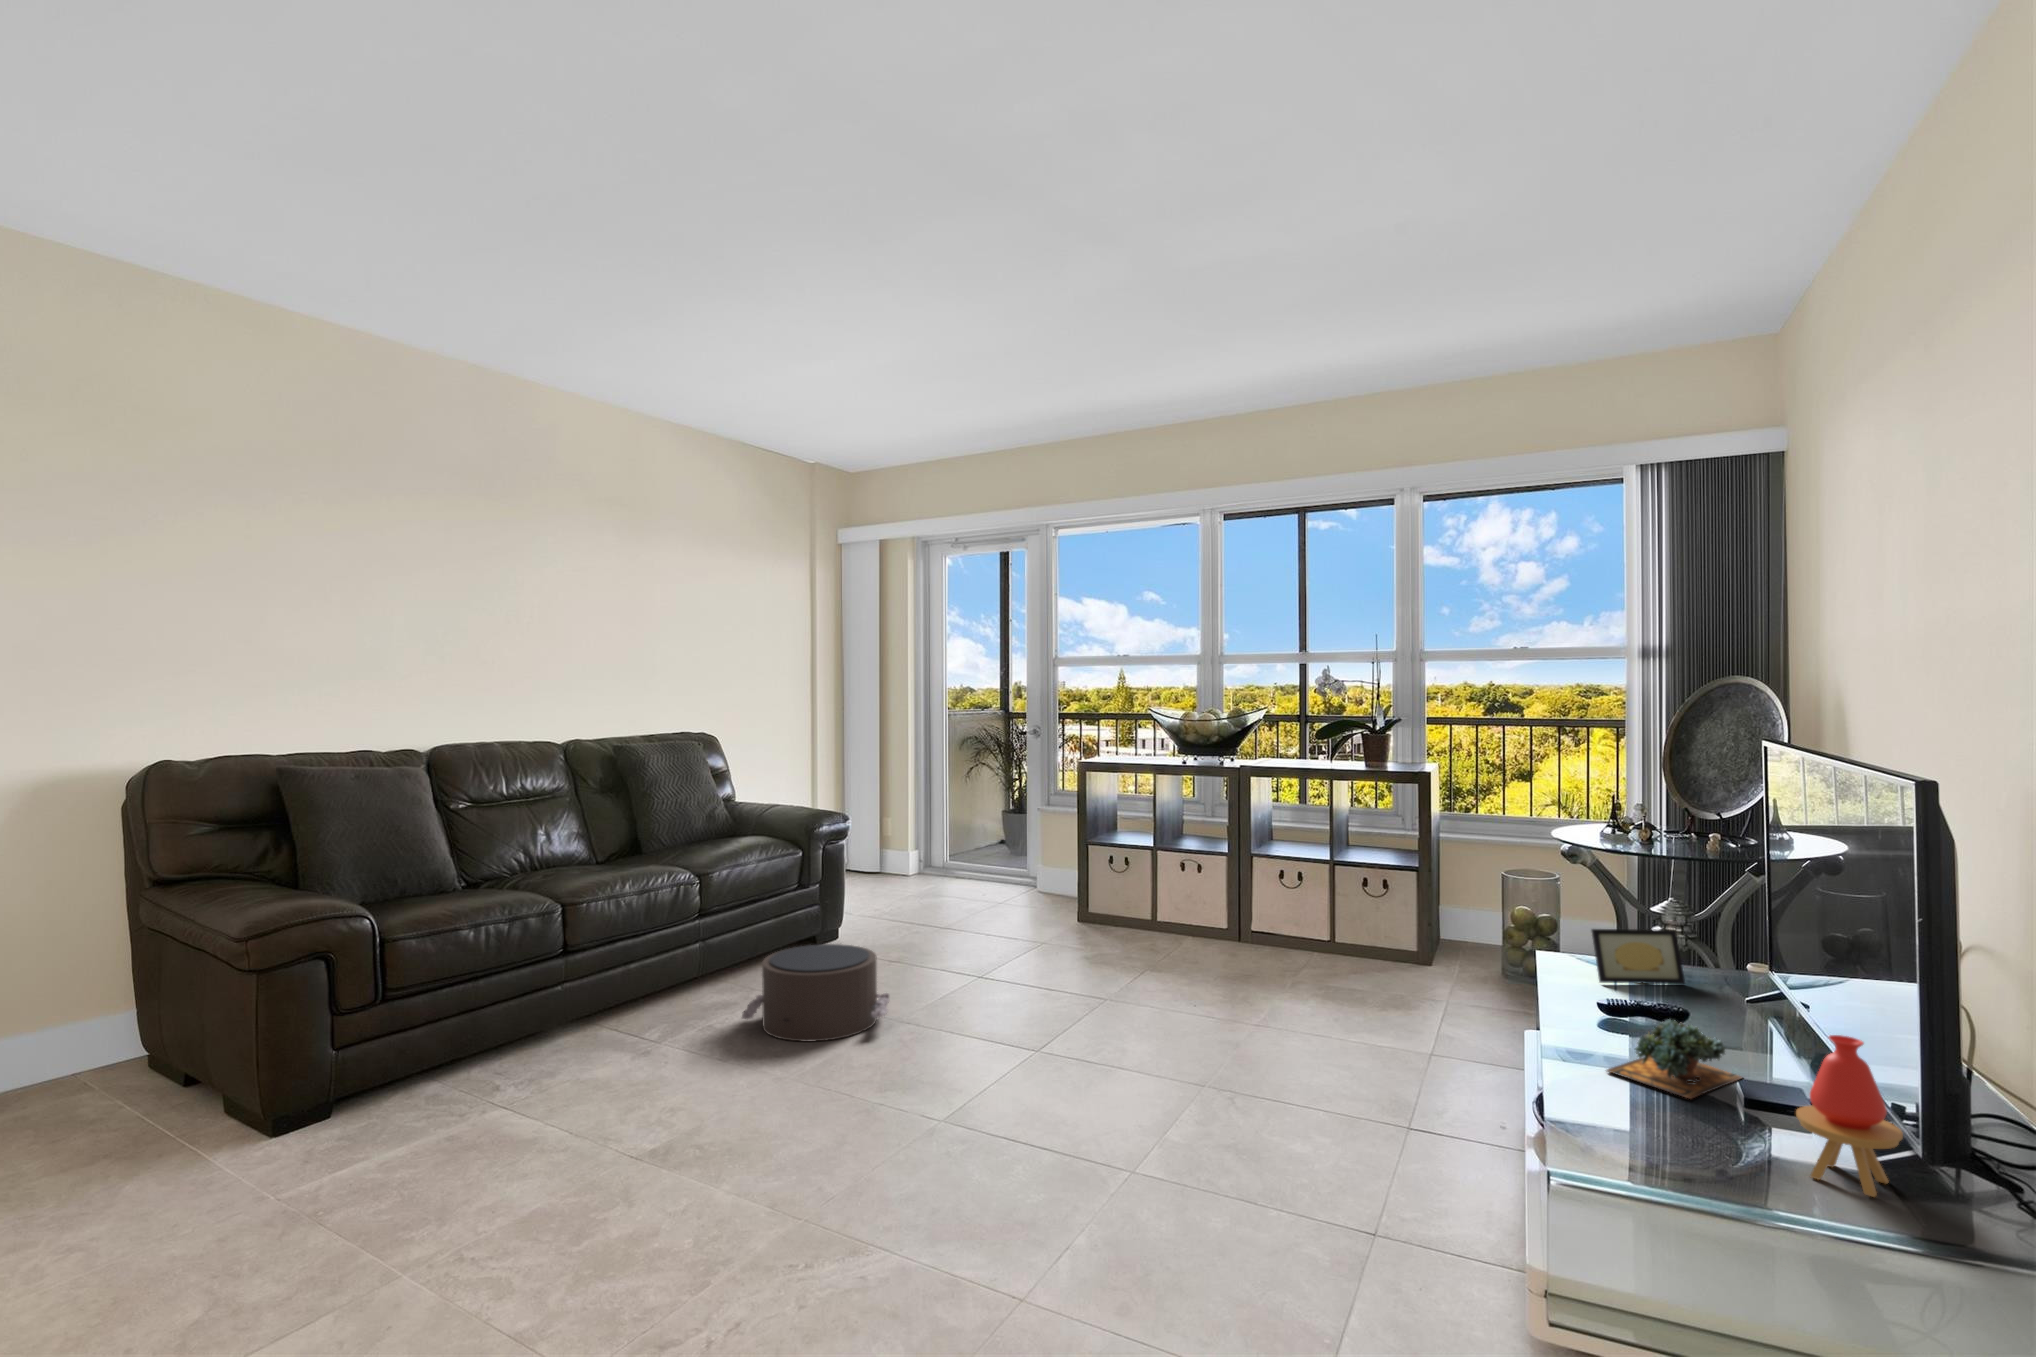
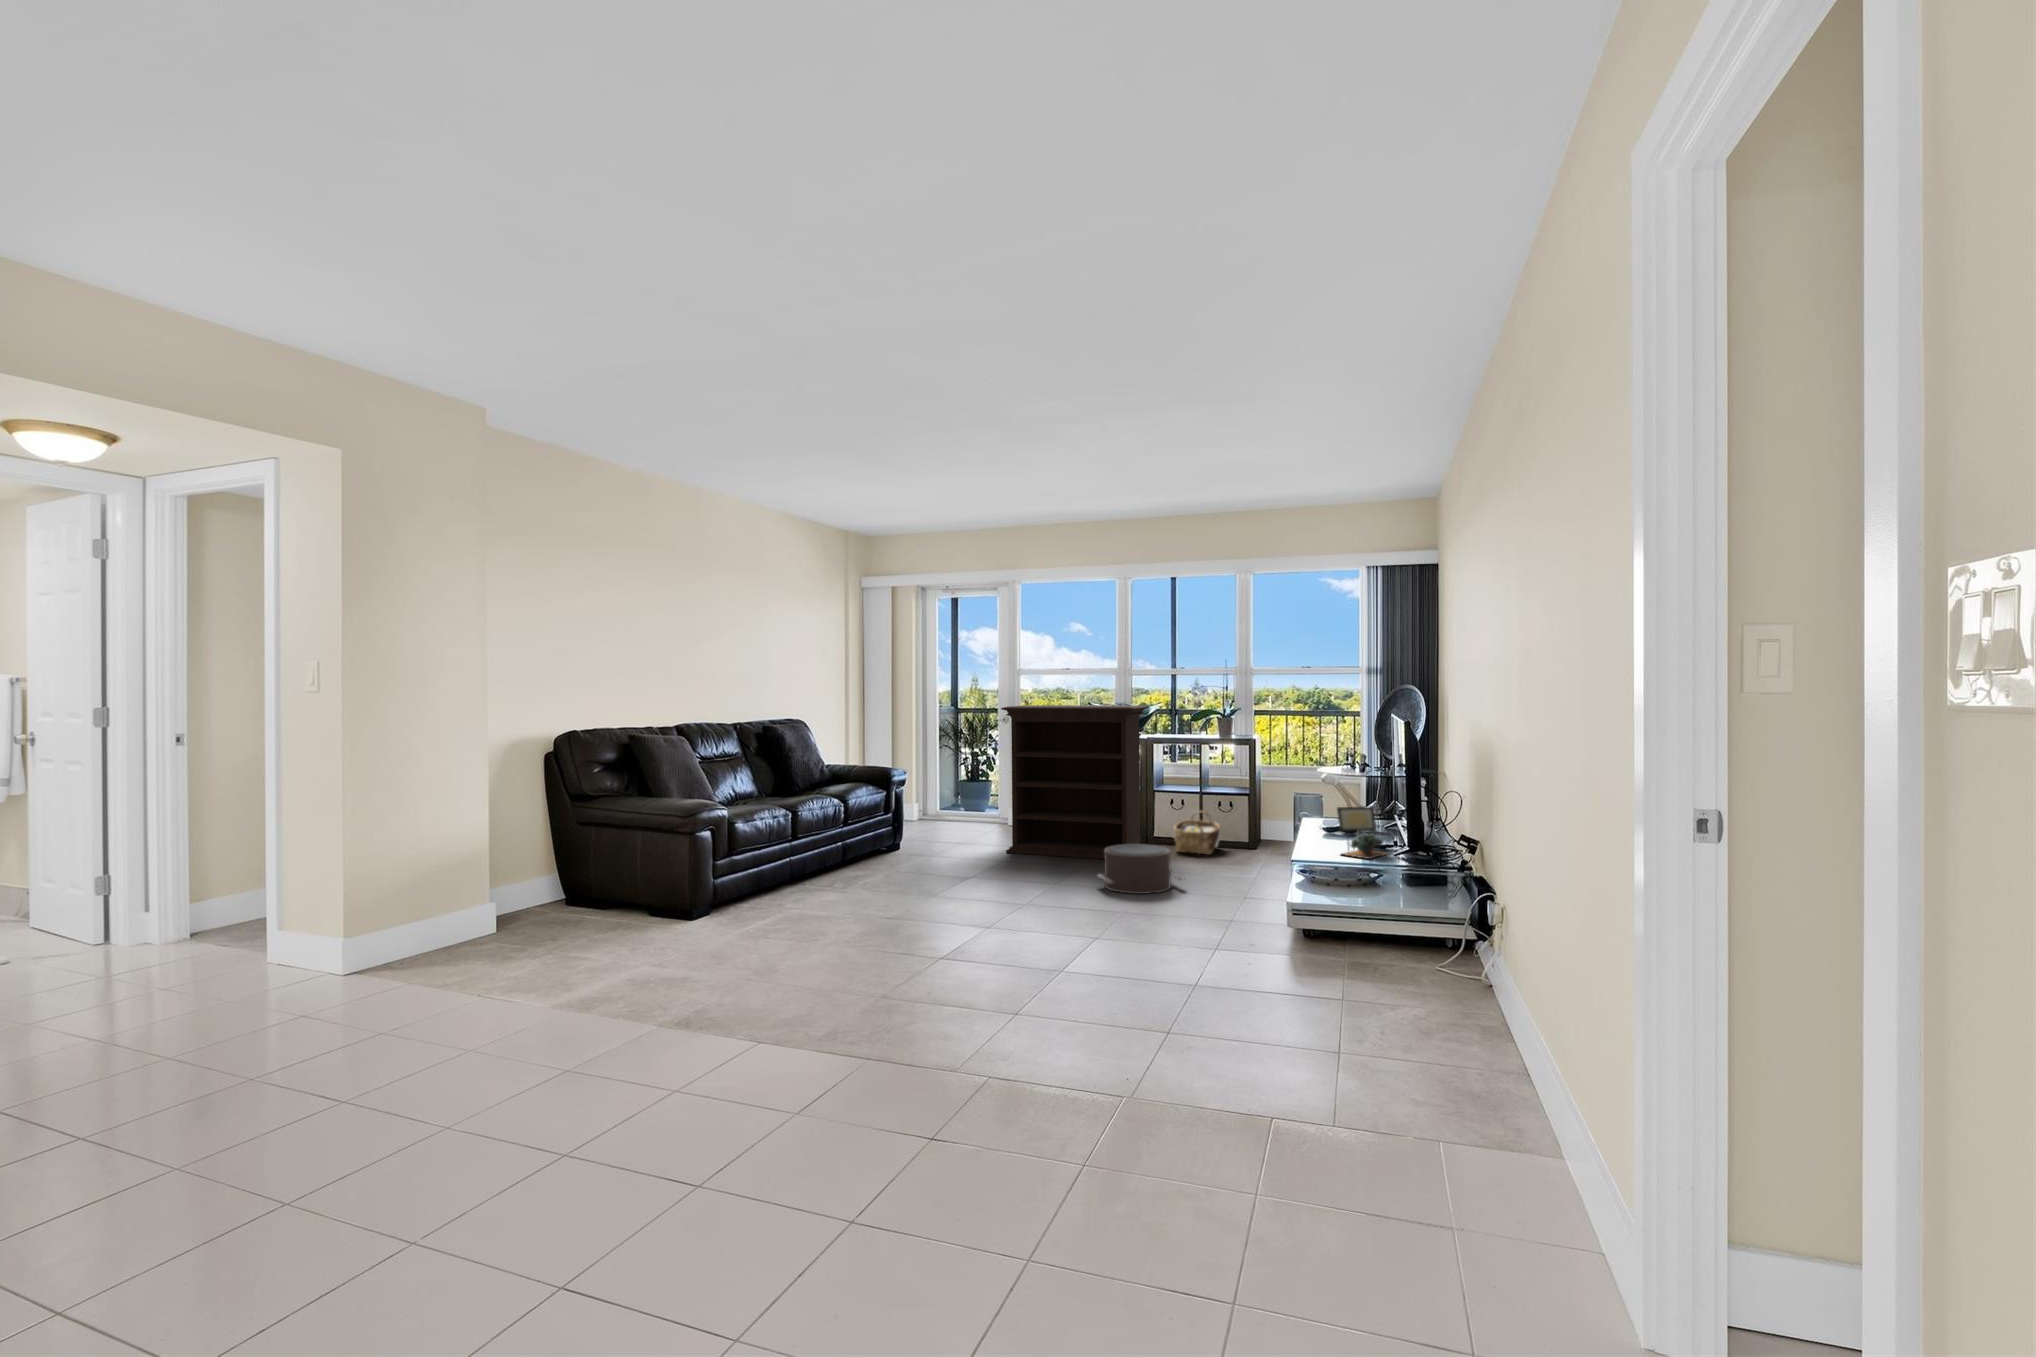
bookshelf: none [987,710,1234,984] -> present [1001,705,1149,859]
woven basket: none [1276,893,1361,976] -> present [1174,811,1220,854]
pouf: present [742,944,889,1042] -> present [1097,844,1184,894]
vase: present [1796,1035,1903,1197] -> none [1400,822,1431,875]

